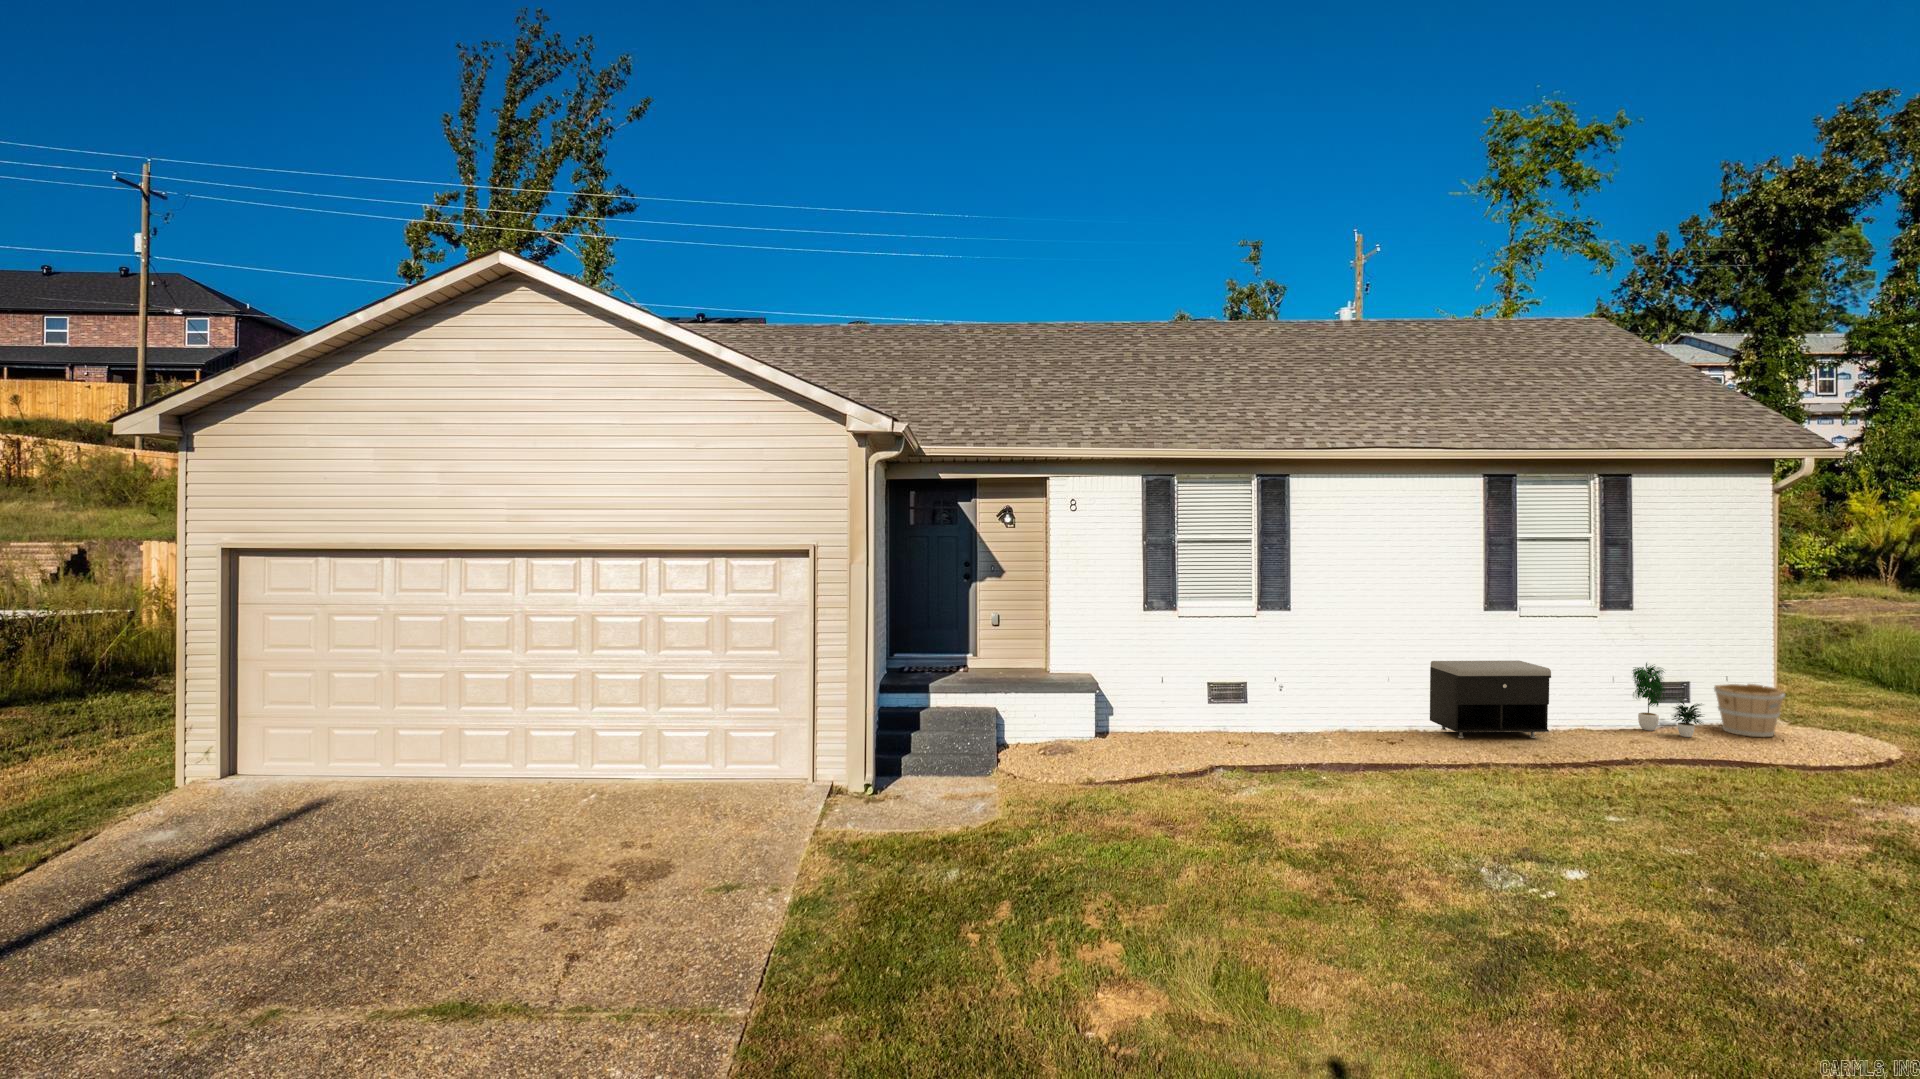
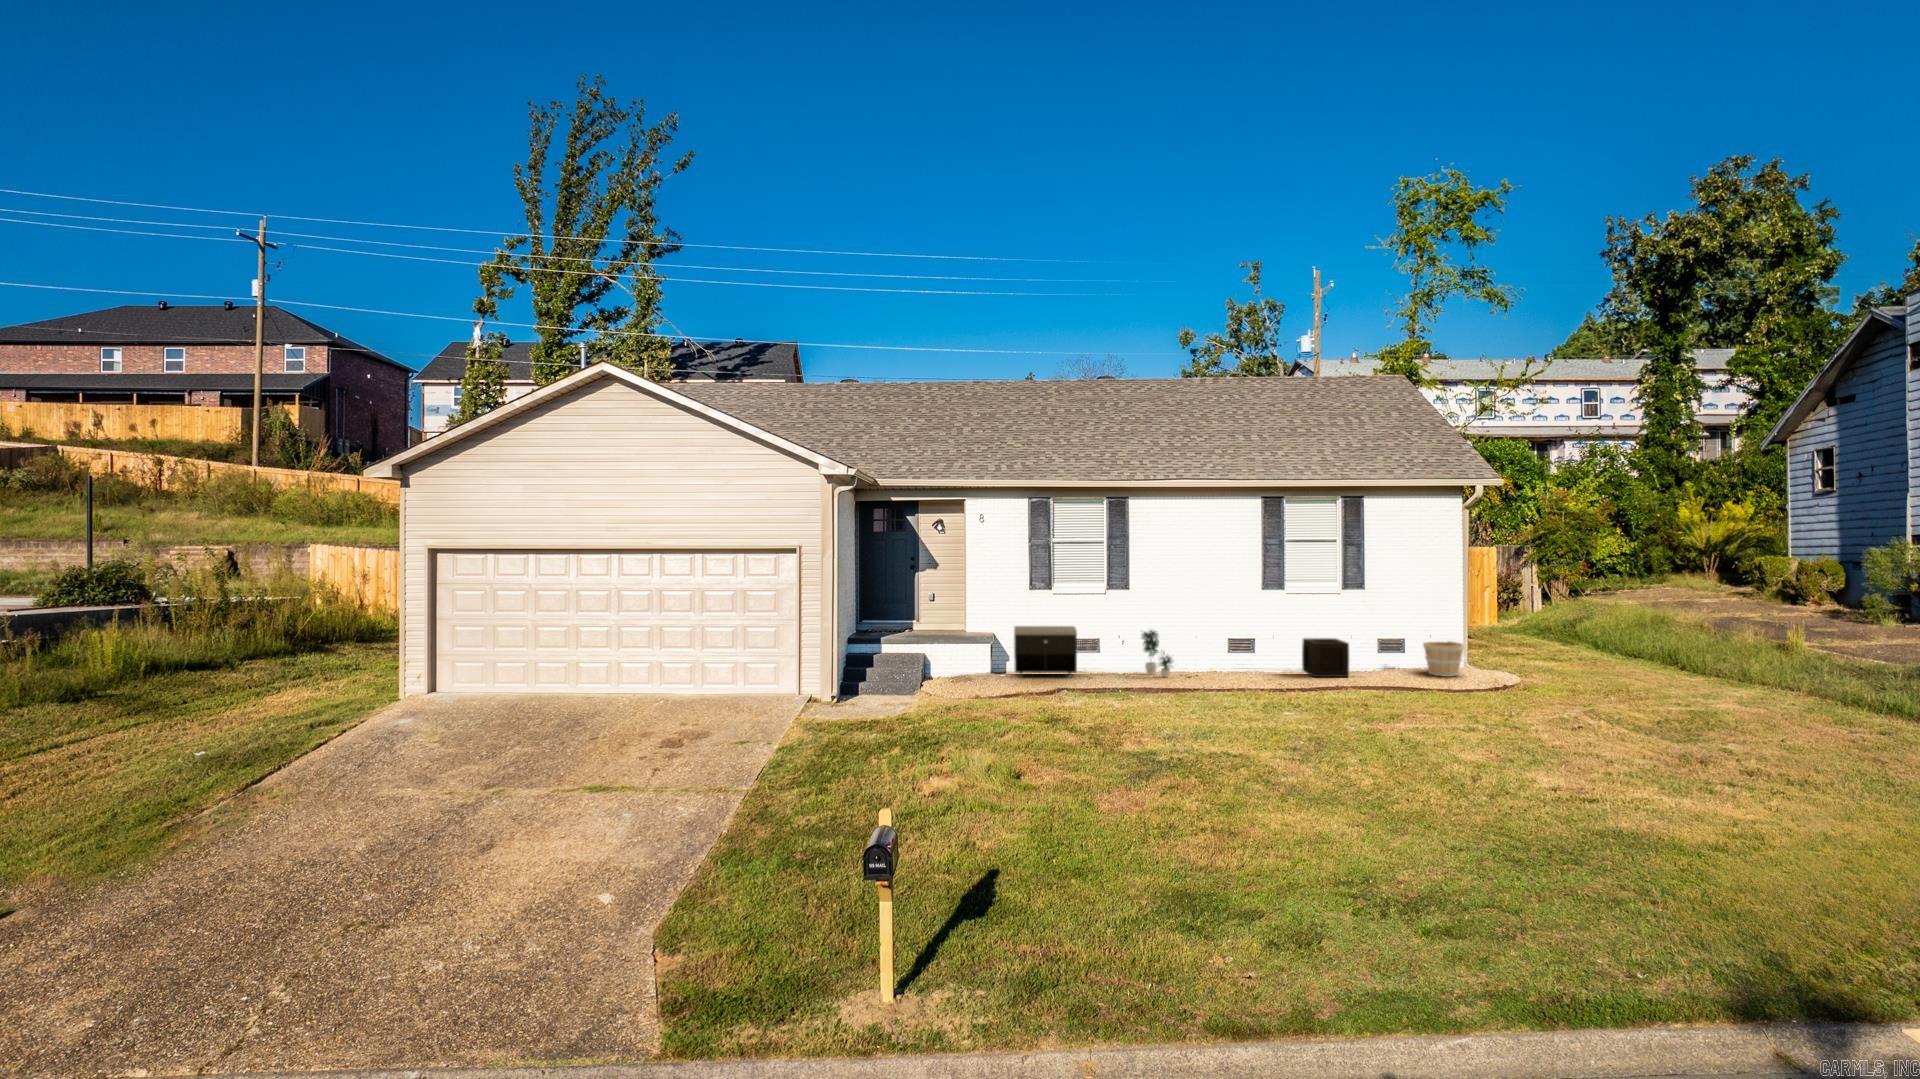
storage bench: present [1430,660,1551,738] -> present [1014,626,1077,676]
potted plant: present [1633,663,1703,737] -> present [1142,630,1172,677]
wooden crate: none [1538,680,1621,739] -> present [1302,638,1349,677]

